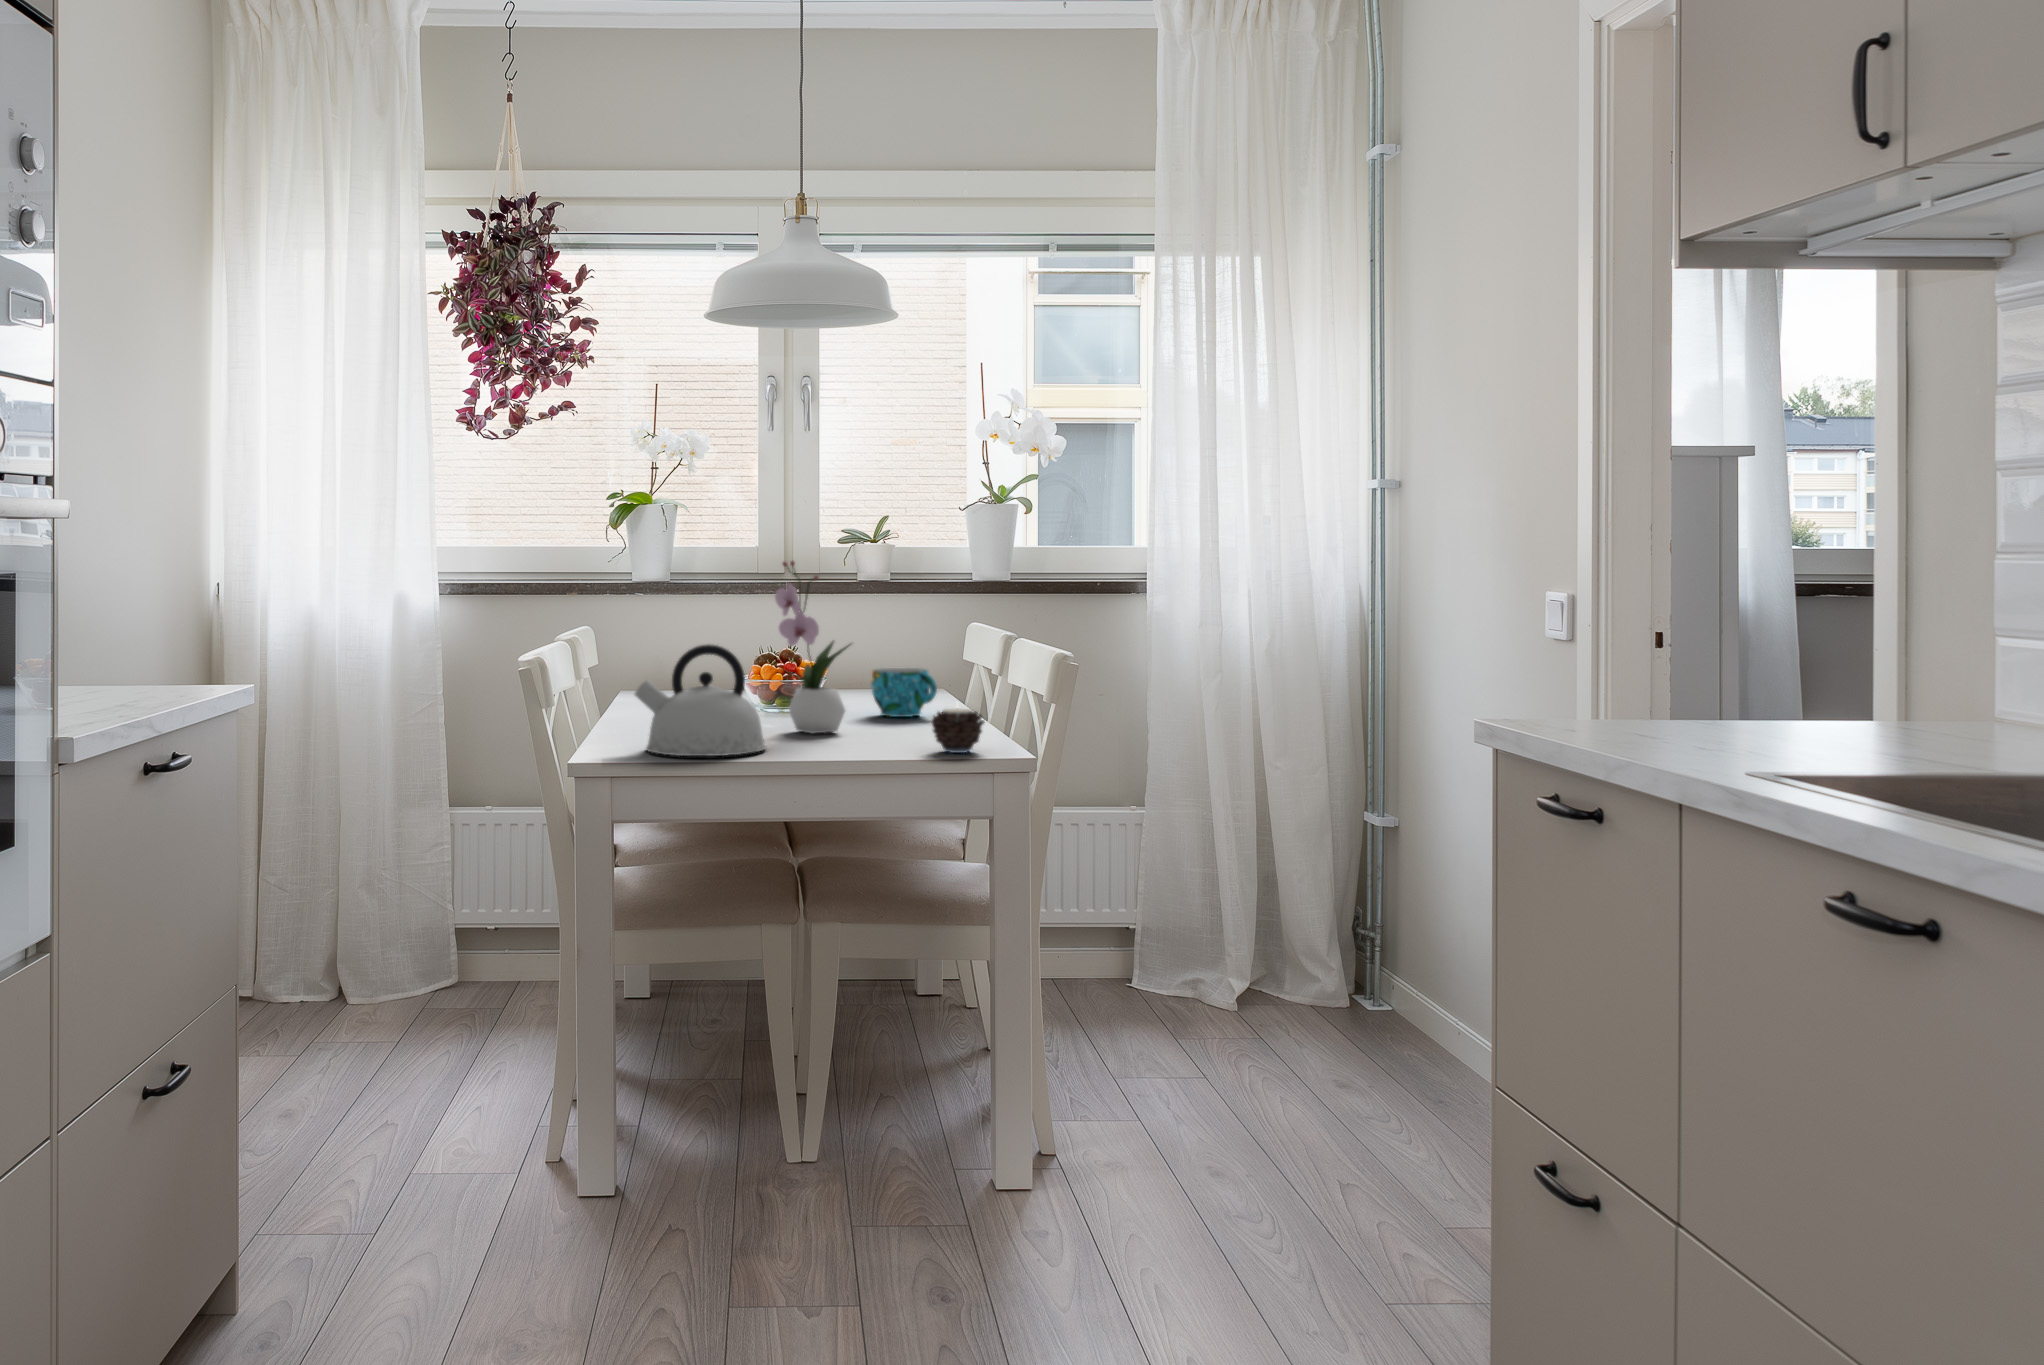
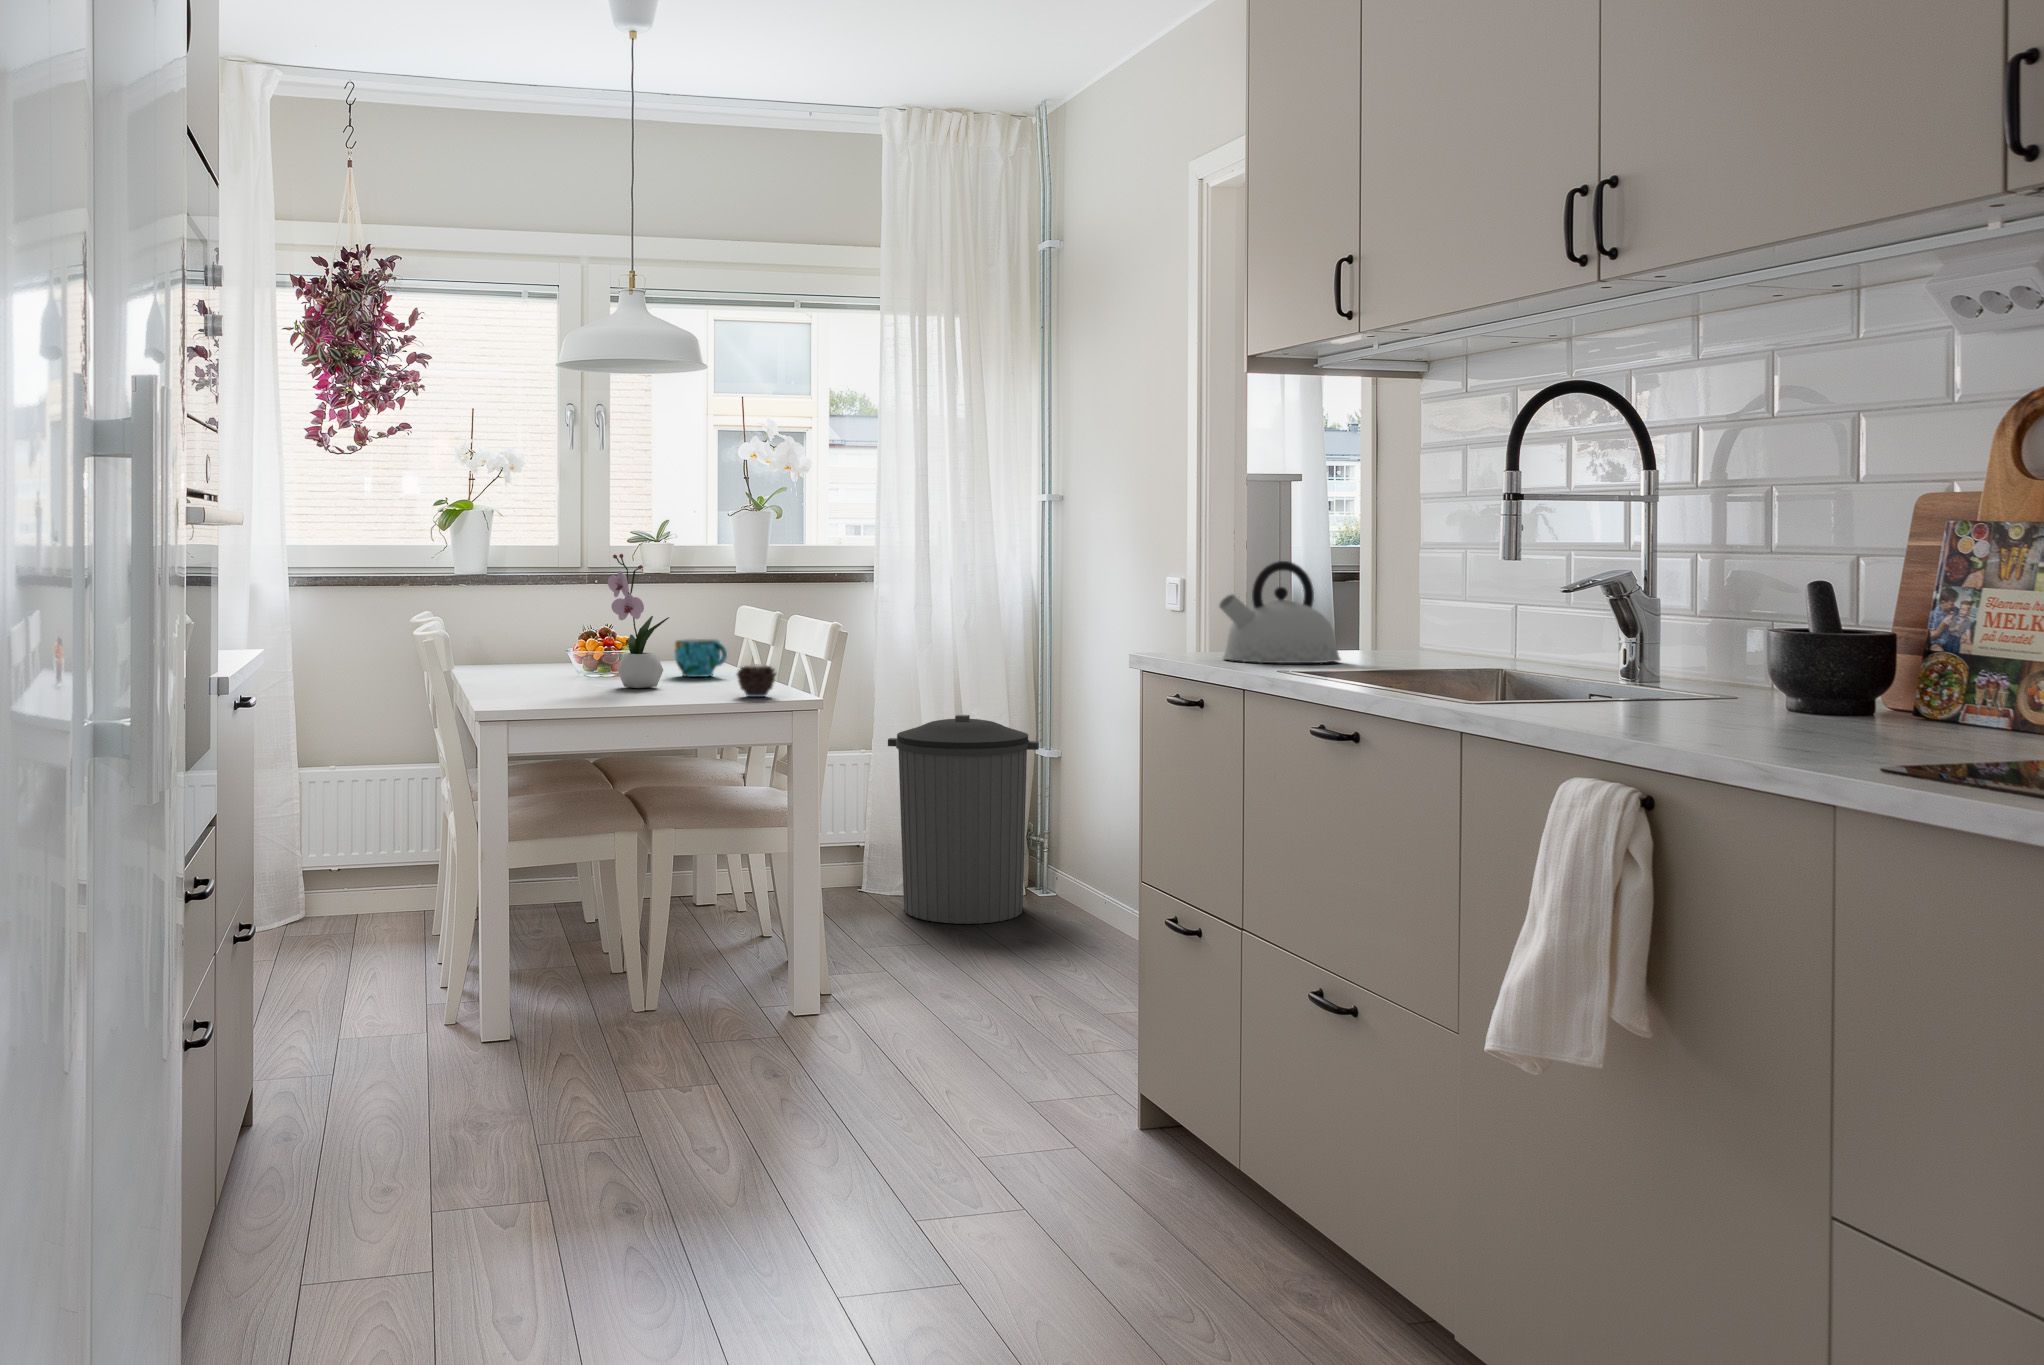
kettle: present [635,645,766,756] -> present [1219,561,1340,663]
trash can: none [1159,769,1364,1050] -> present [888,715,1039,924]

